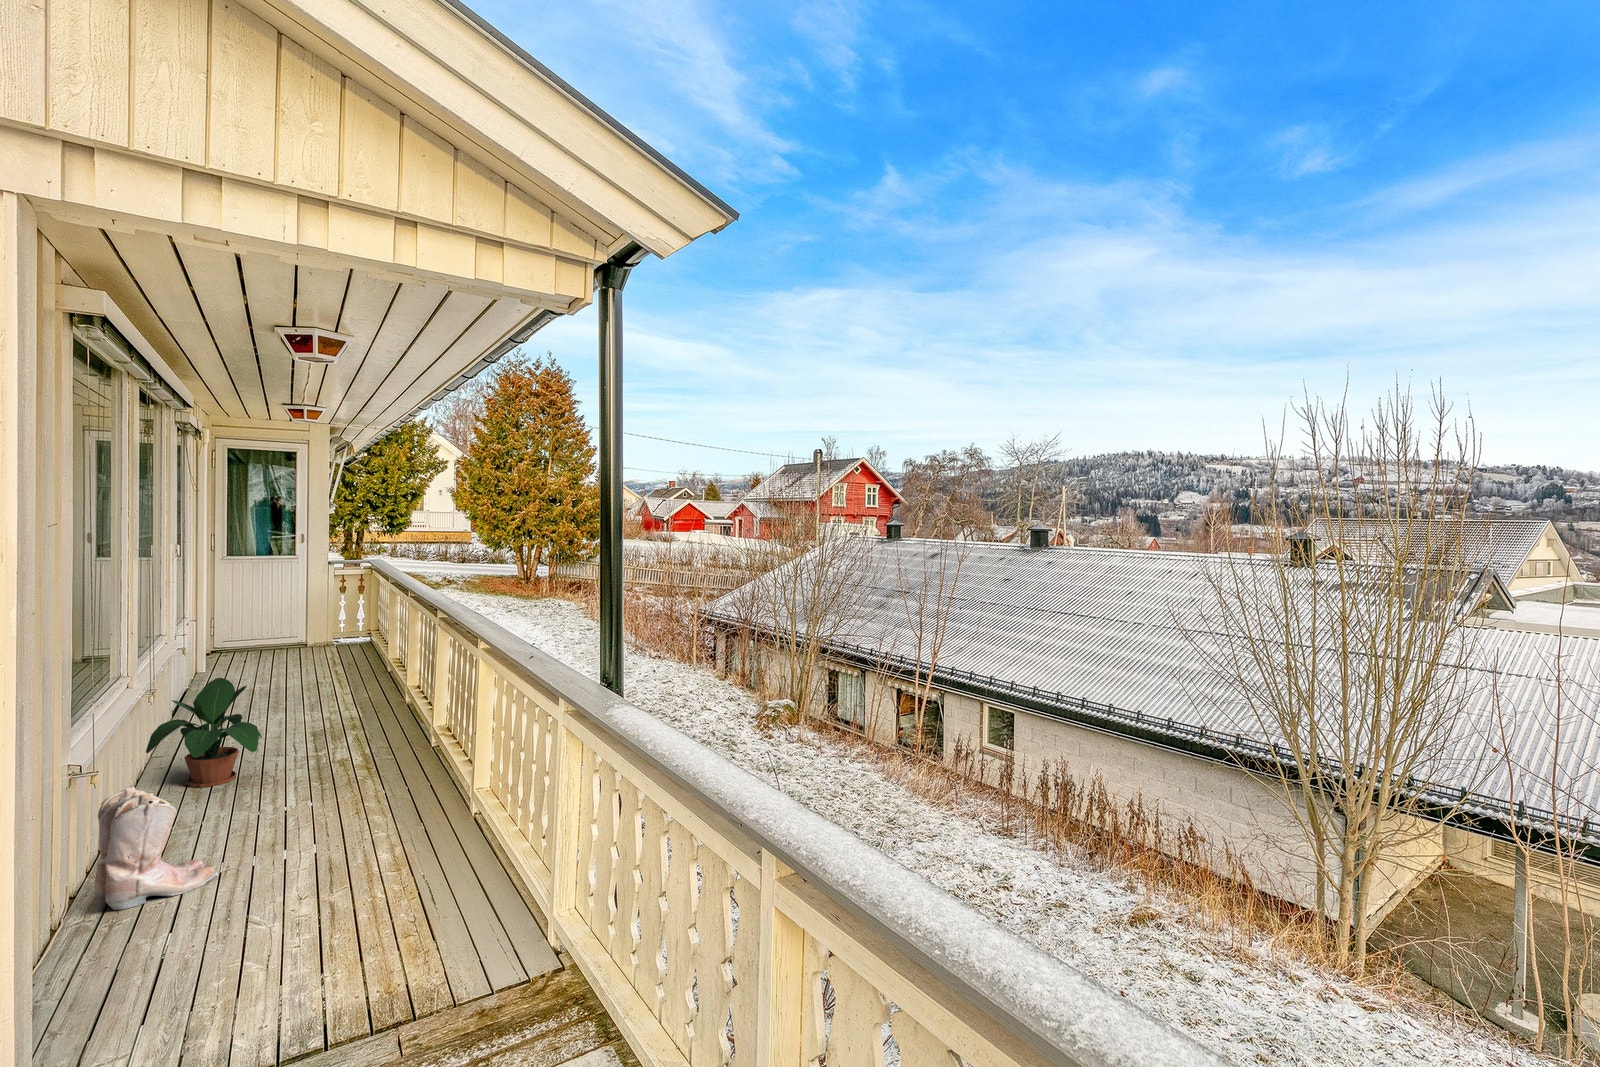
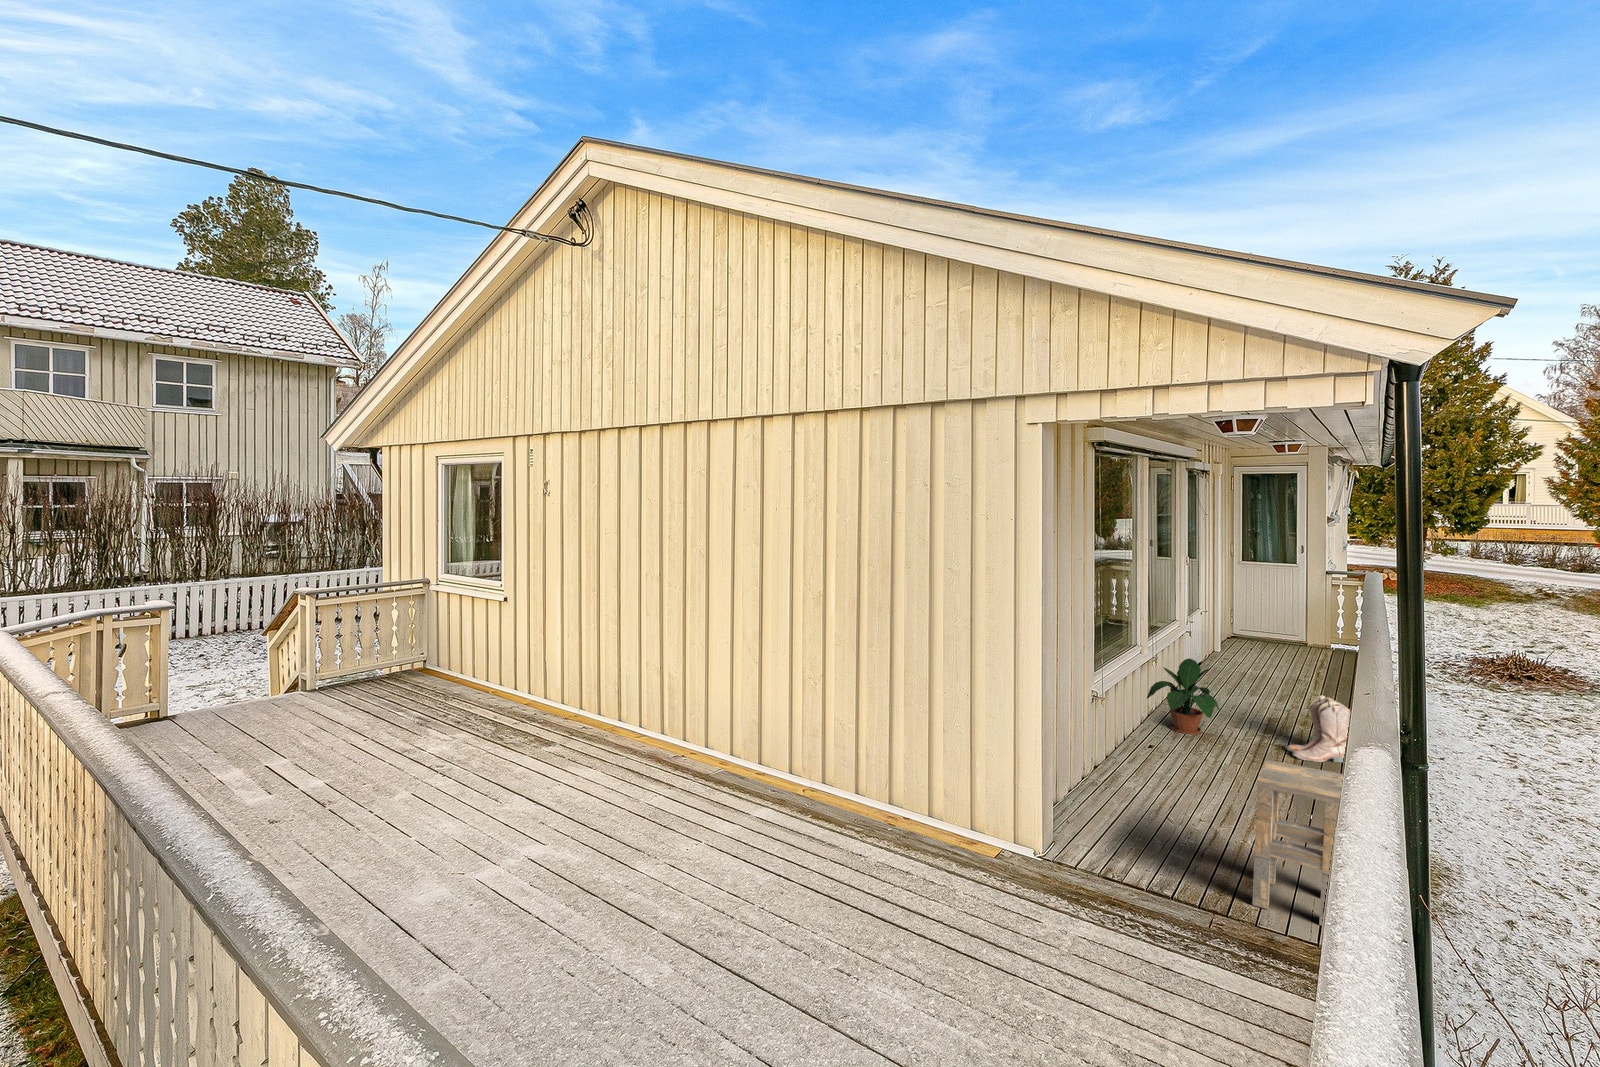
side table: none [420,759,535,980] -> present [1252,759,1343,925]
boots: present [95,787,218,910] -> present [1286,695,1351,762]

